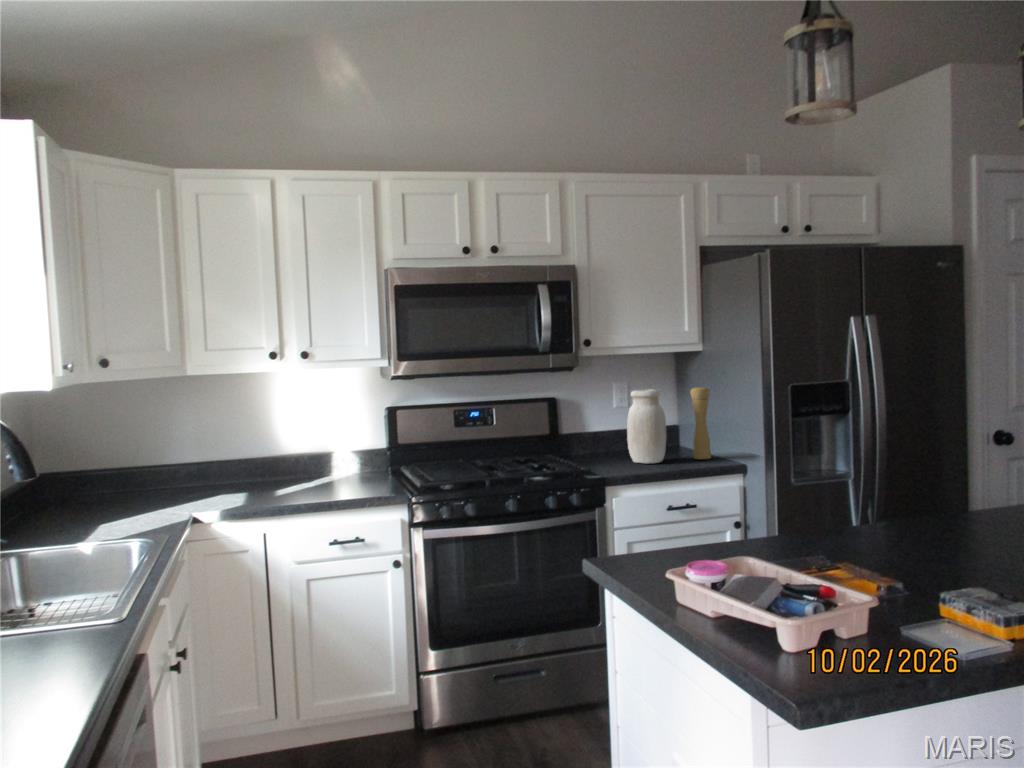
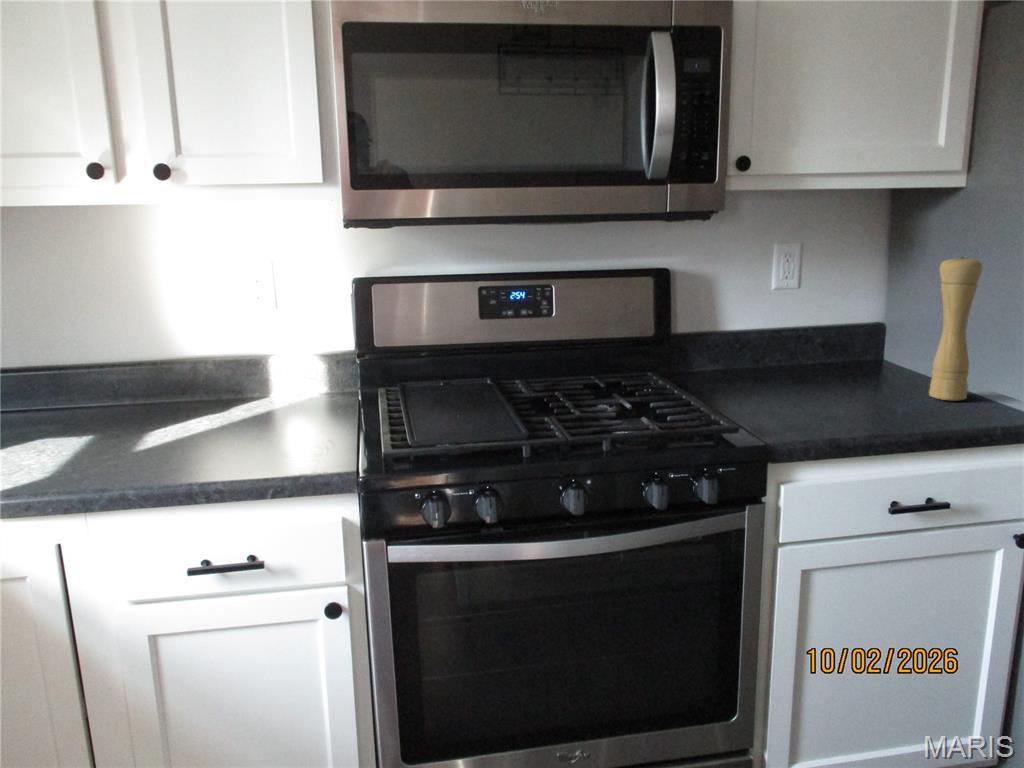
jar: present [627,389,666,463] -> none [804,260,888,405]

